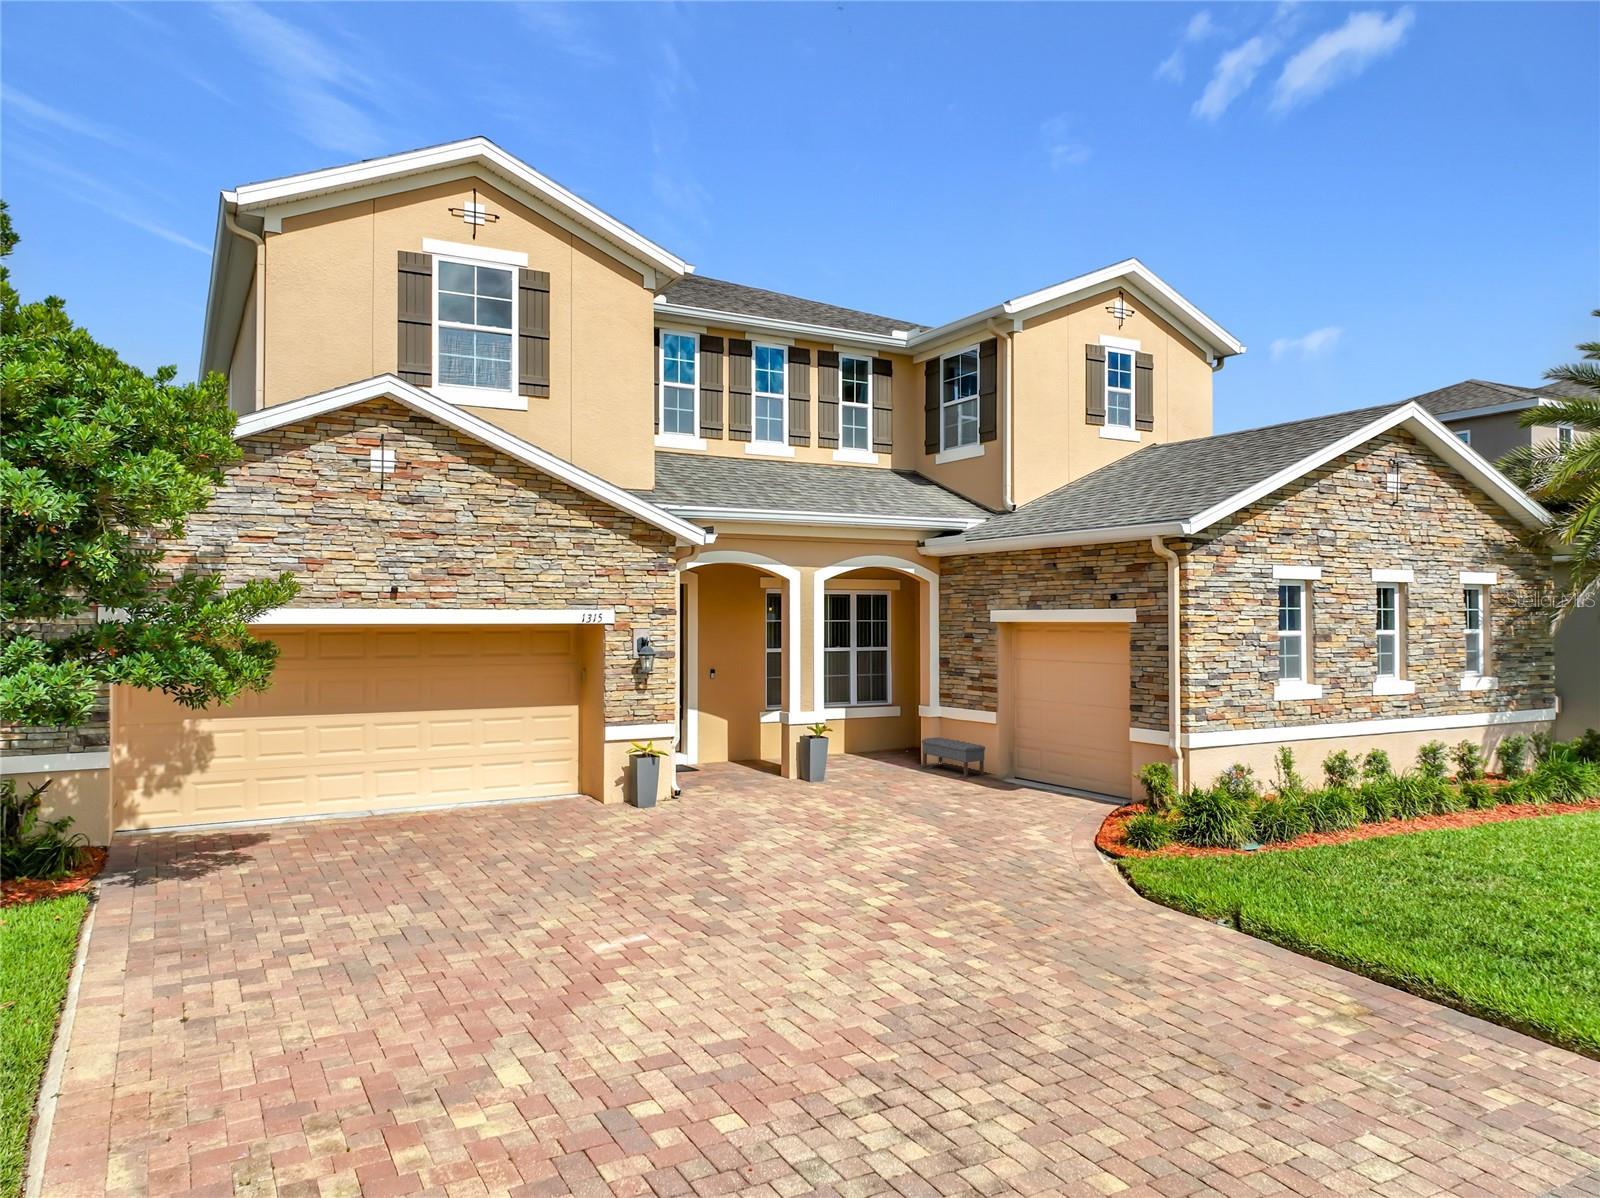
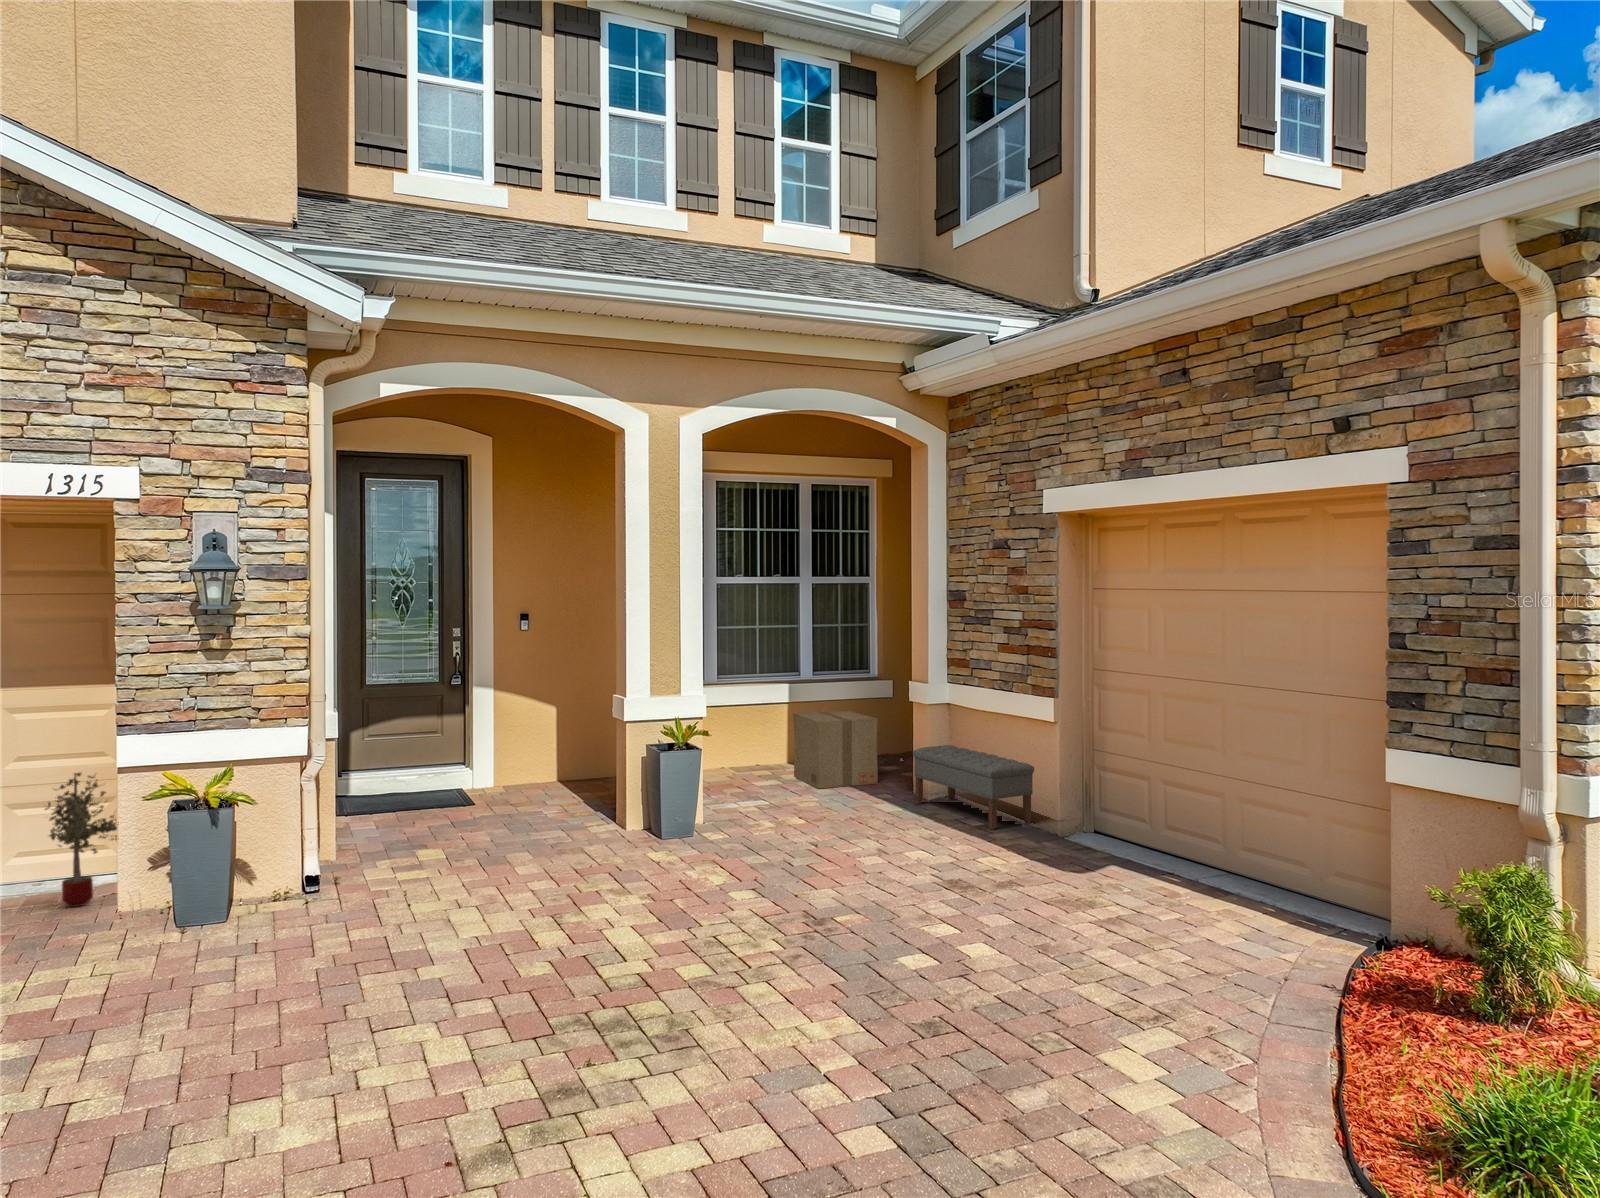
cardboard box: none [852,720,899,761] -> present [793,711,878,789]
potted tree: none [558,743,592,805] -> present [45,773,119,907]

